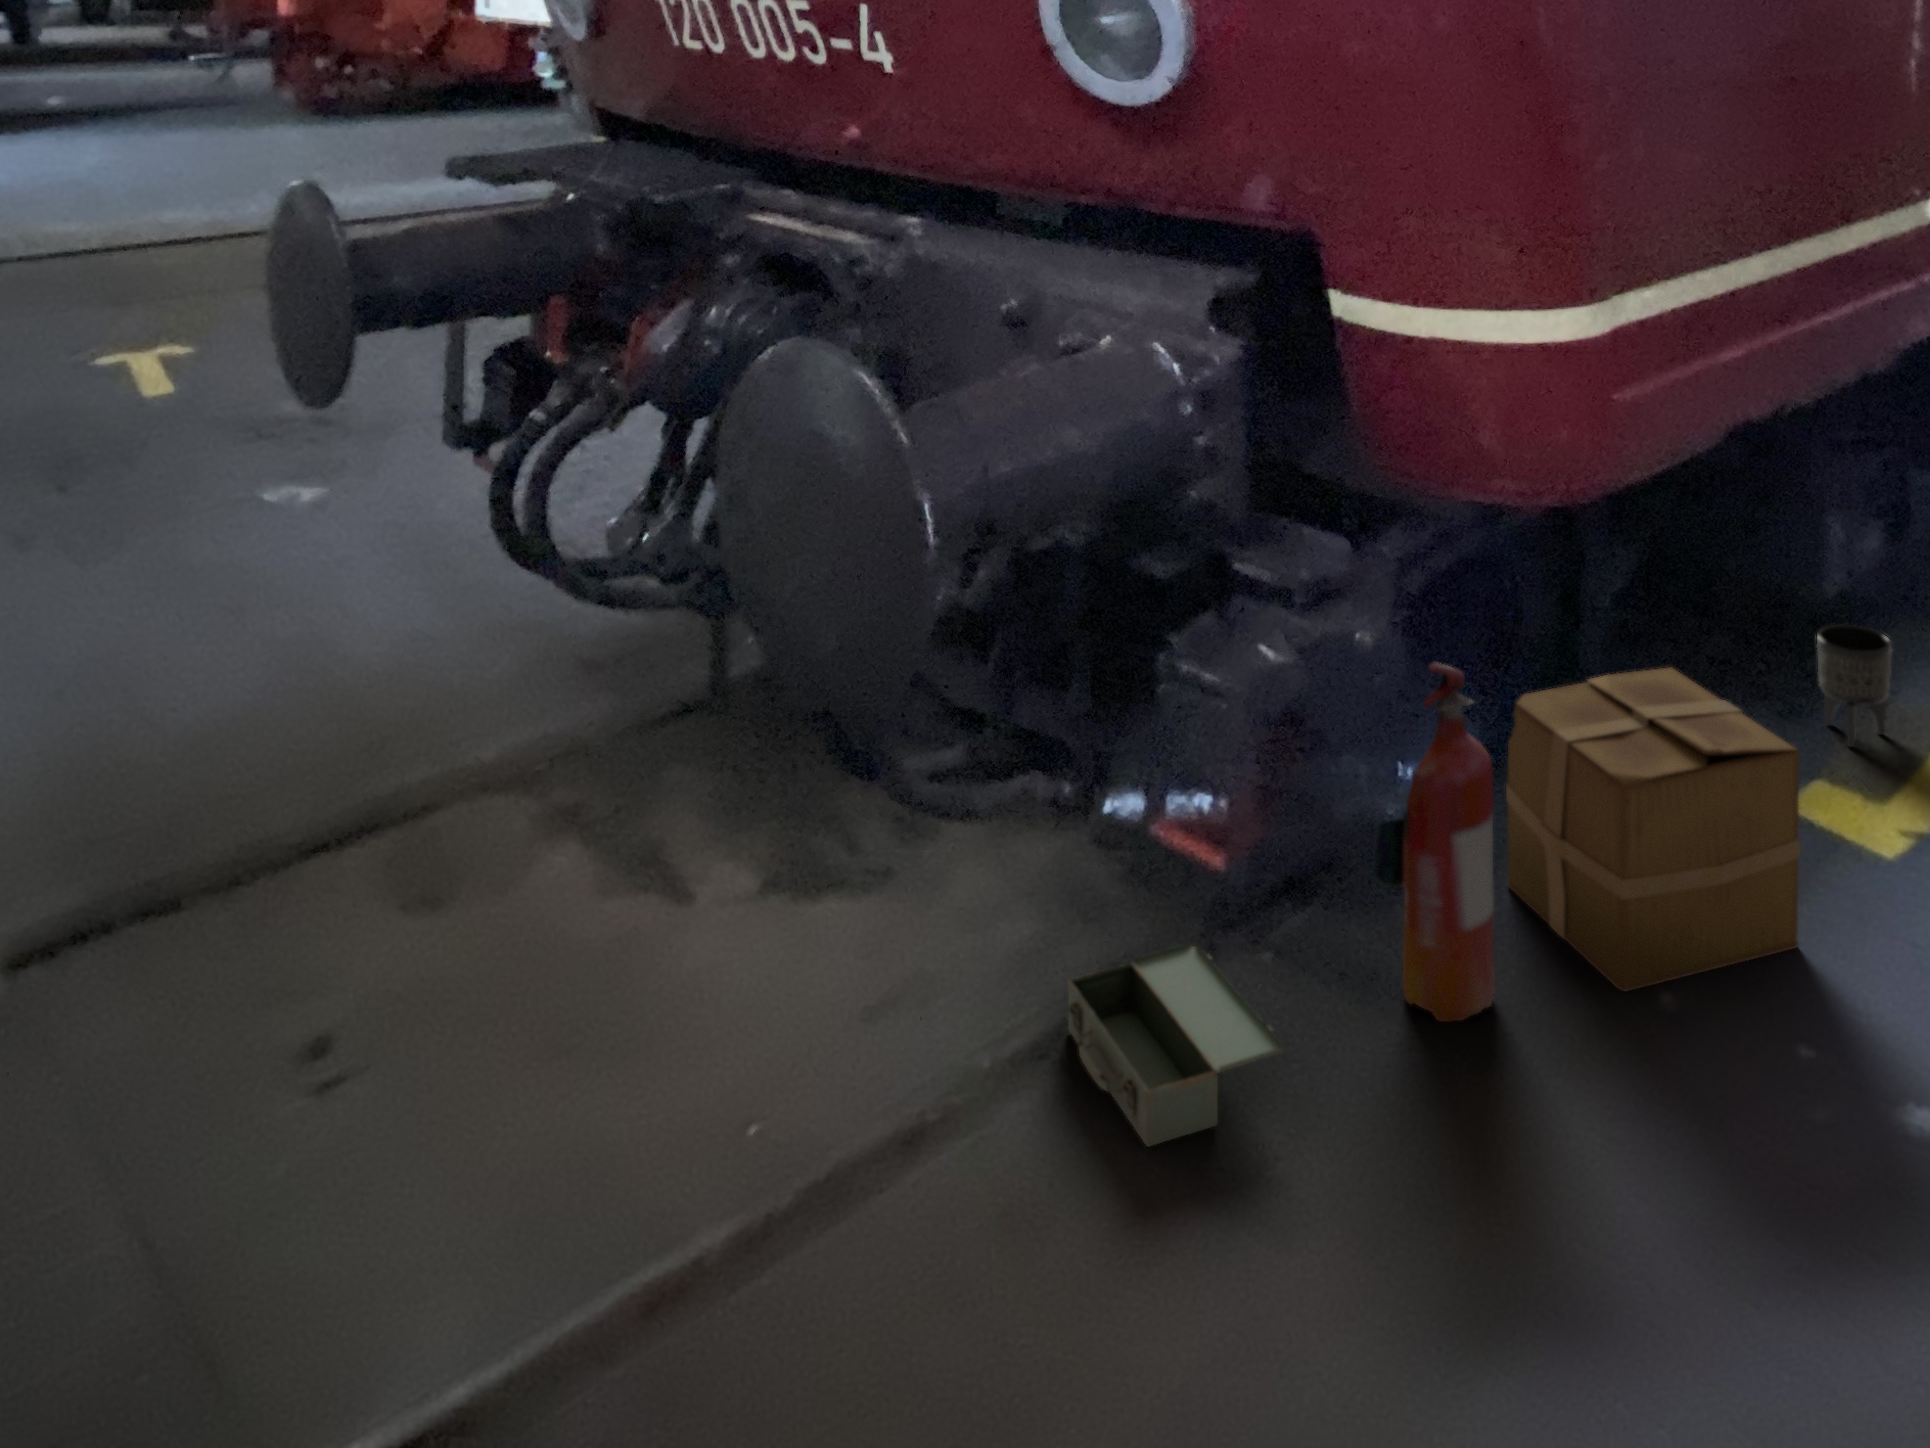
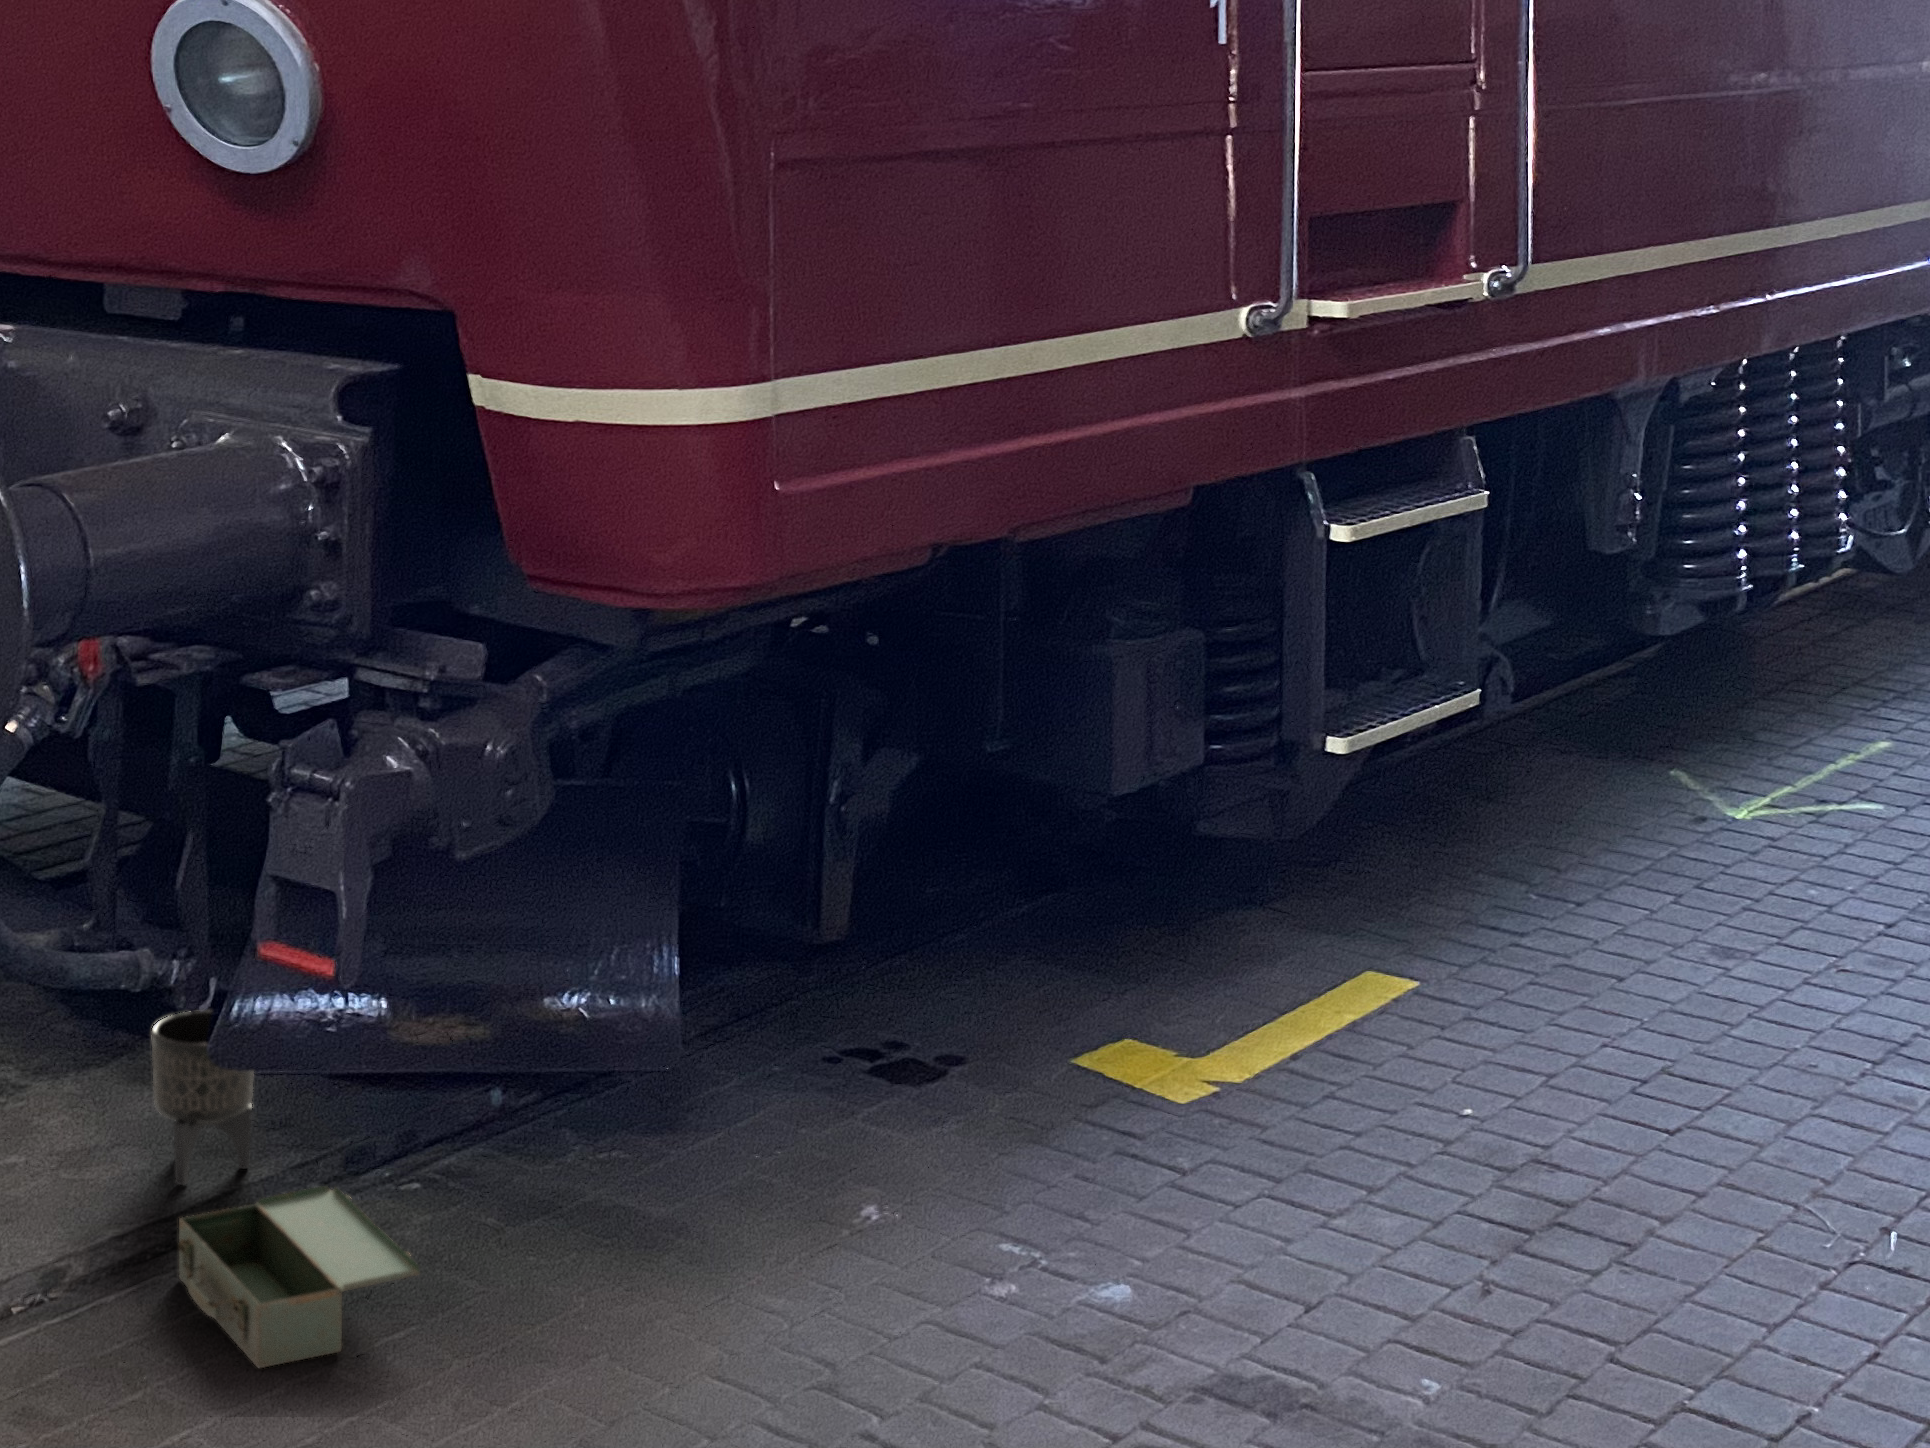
planter: present [1817,625,1892,747] -> present [151,1010,254,1185]
fire extinguisher: present [1372,662,1495,1022] -> none [550,838,688,1269]
cardboard box: present [1506,668,1800,991] -> none [732,894,1066,1242]

